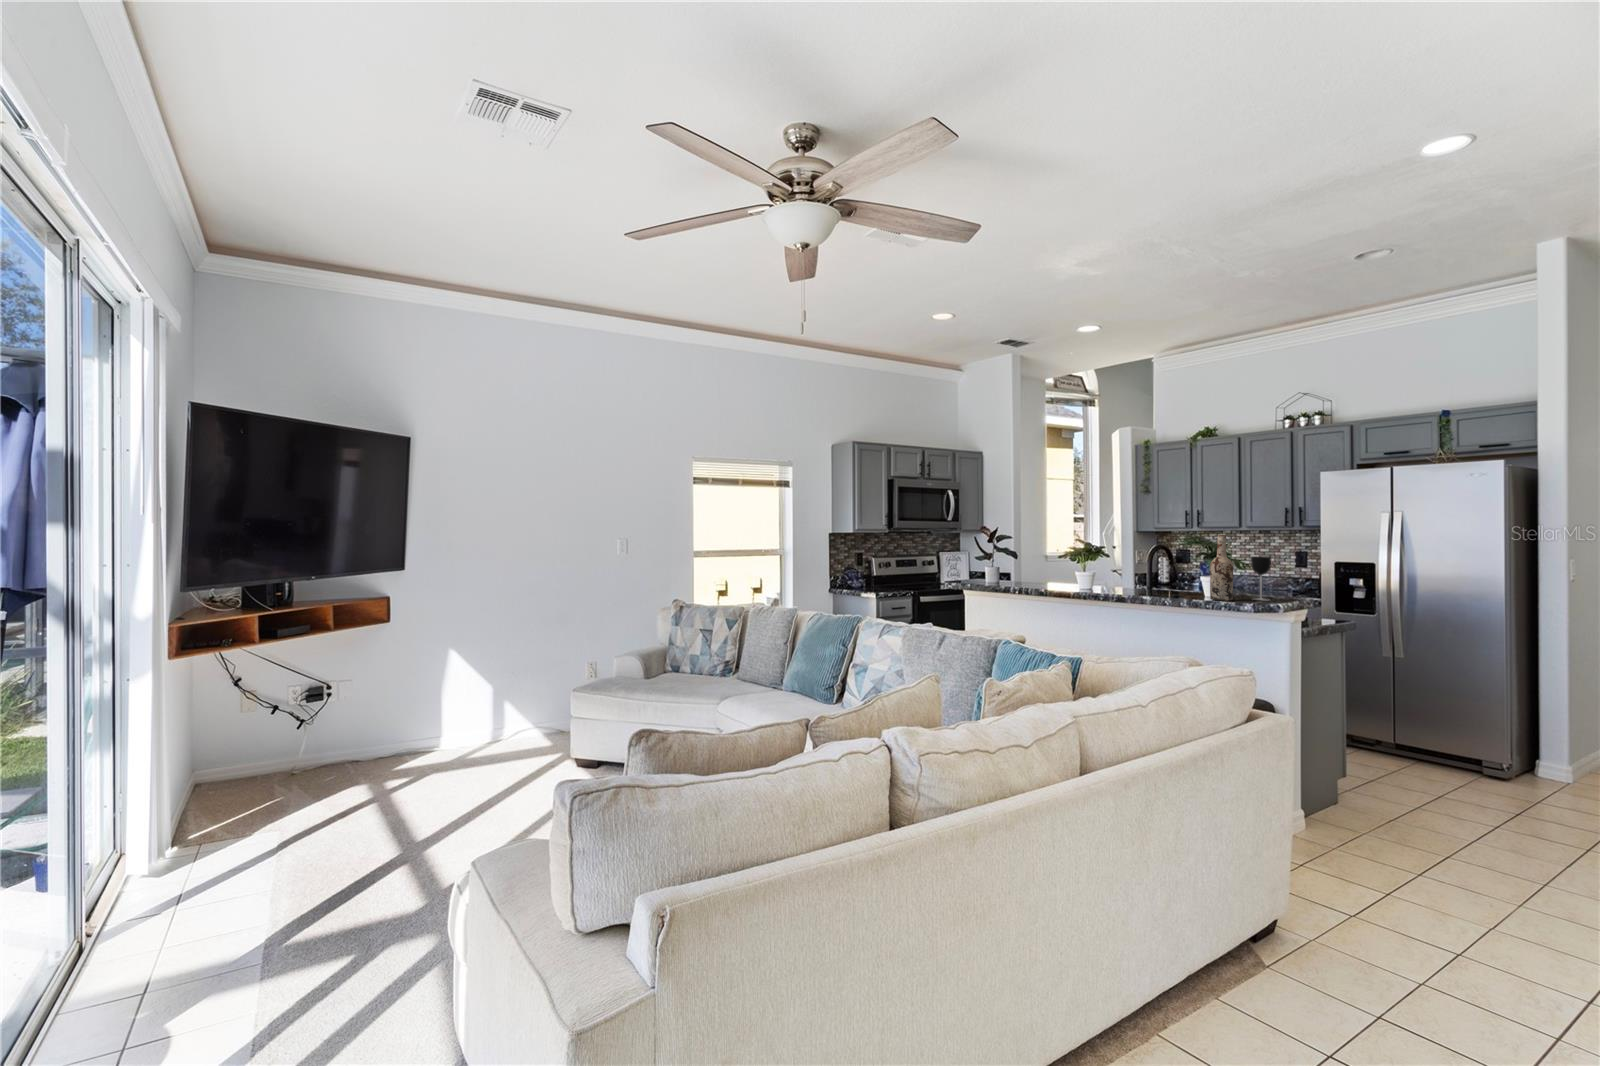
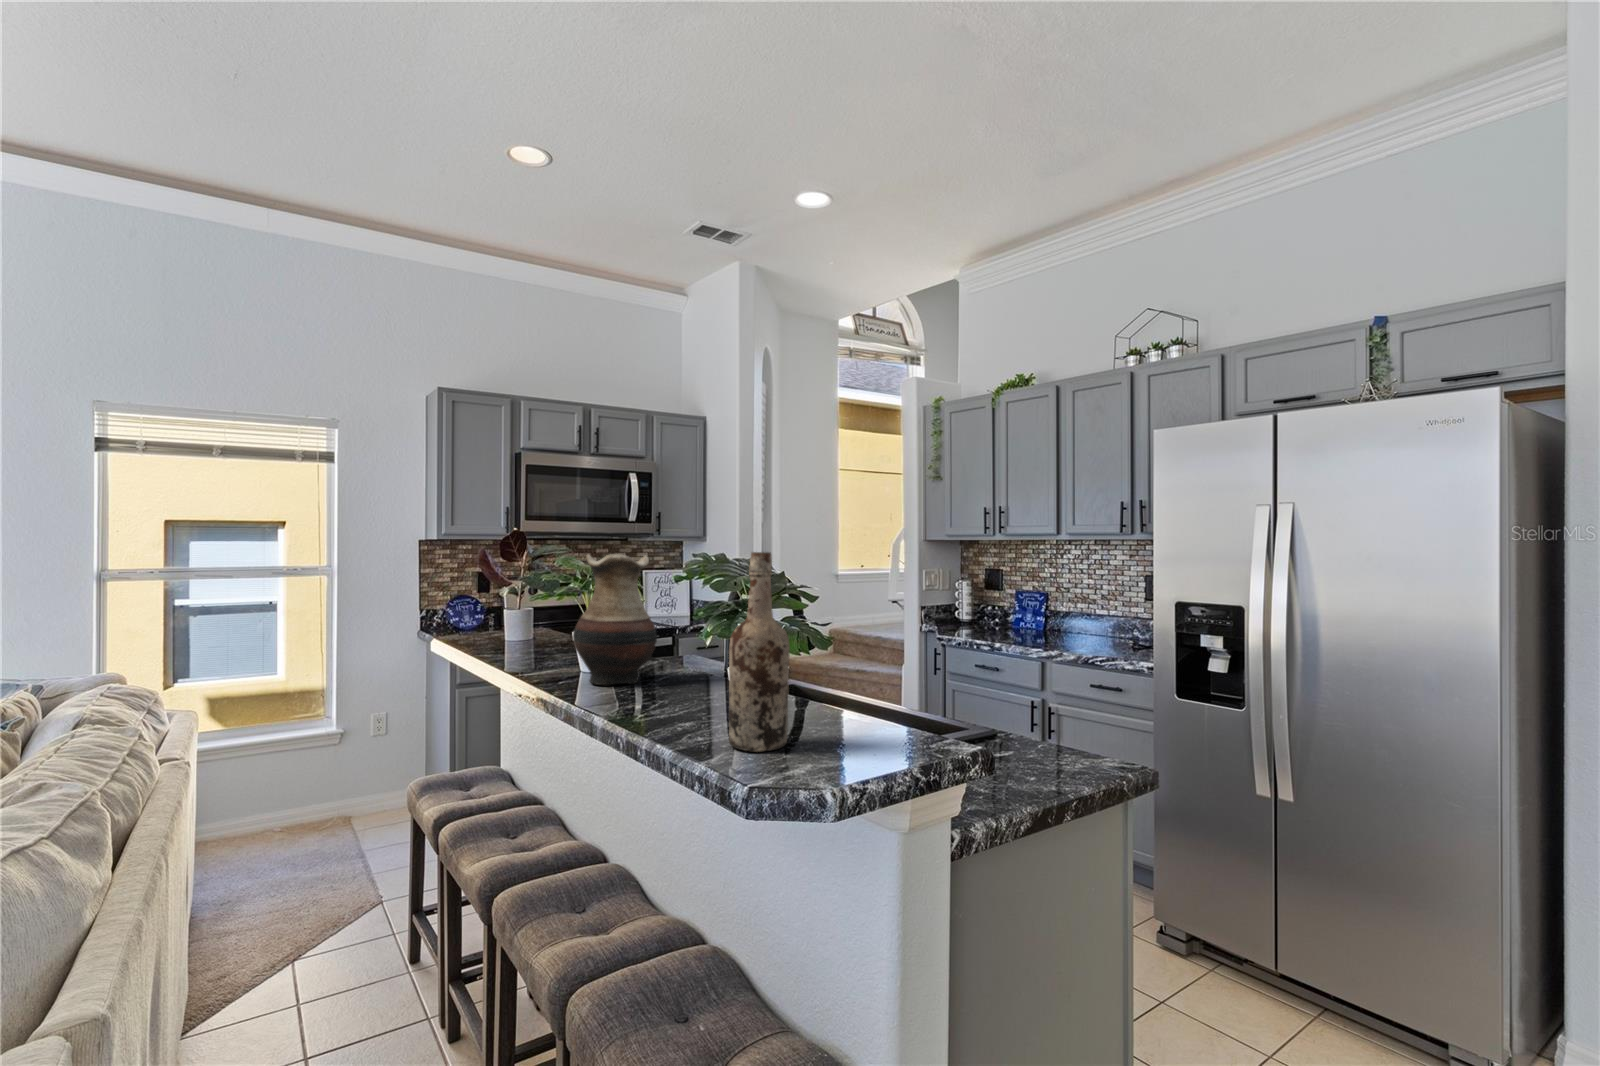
vase: none [1080,538,1117,592] -> present [573,554,657,685]
wine glass: present [1251,556,1271,600] -> none [842,614,893,751]

